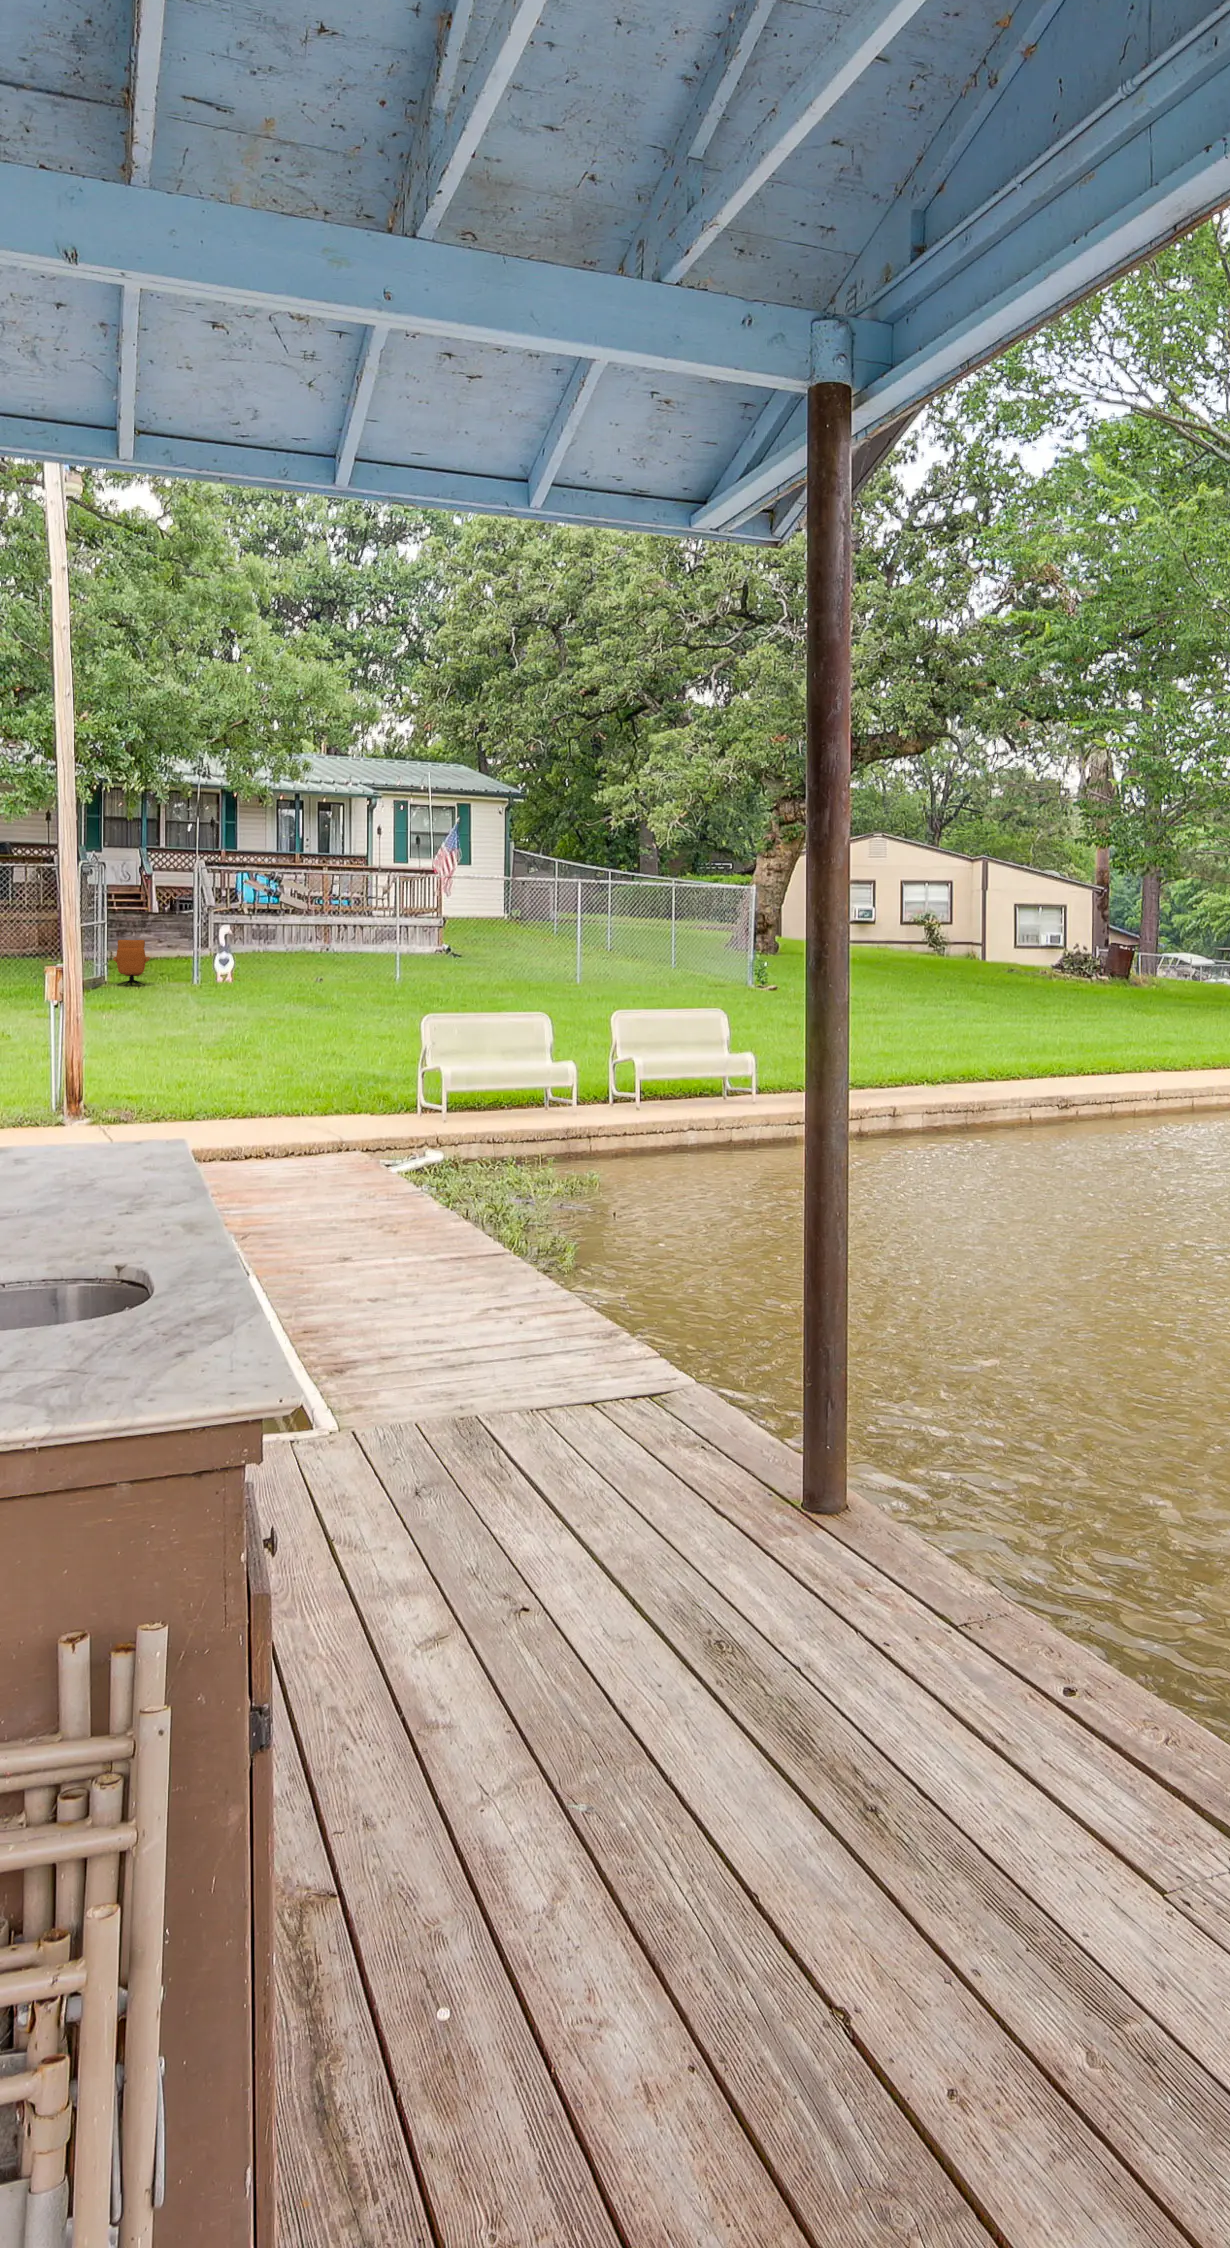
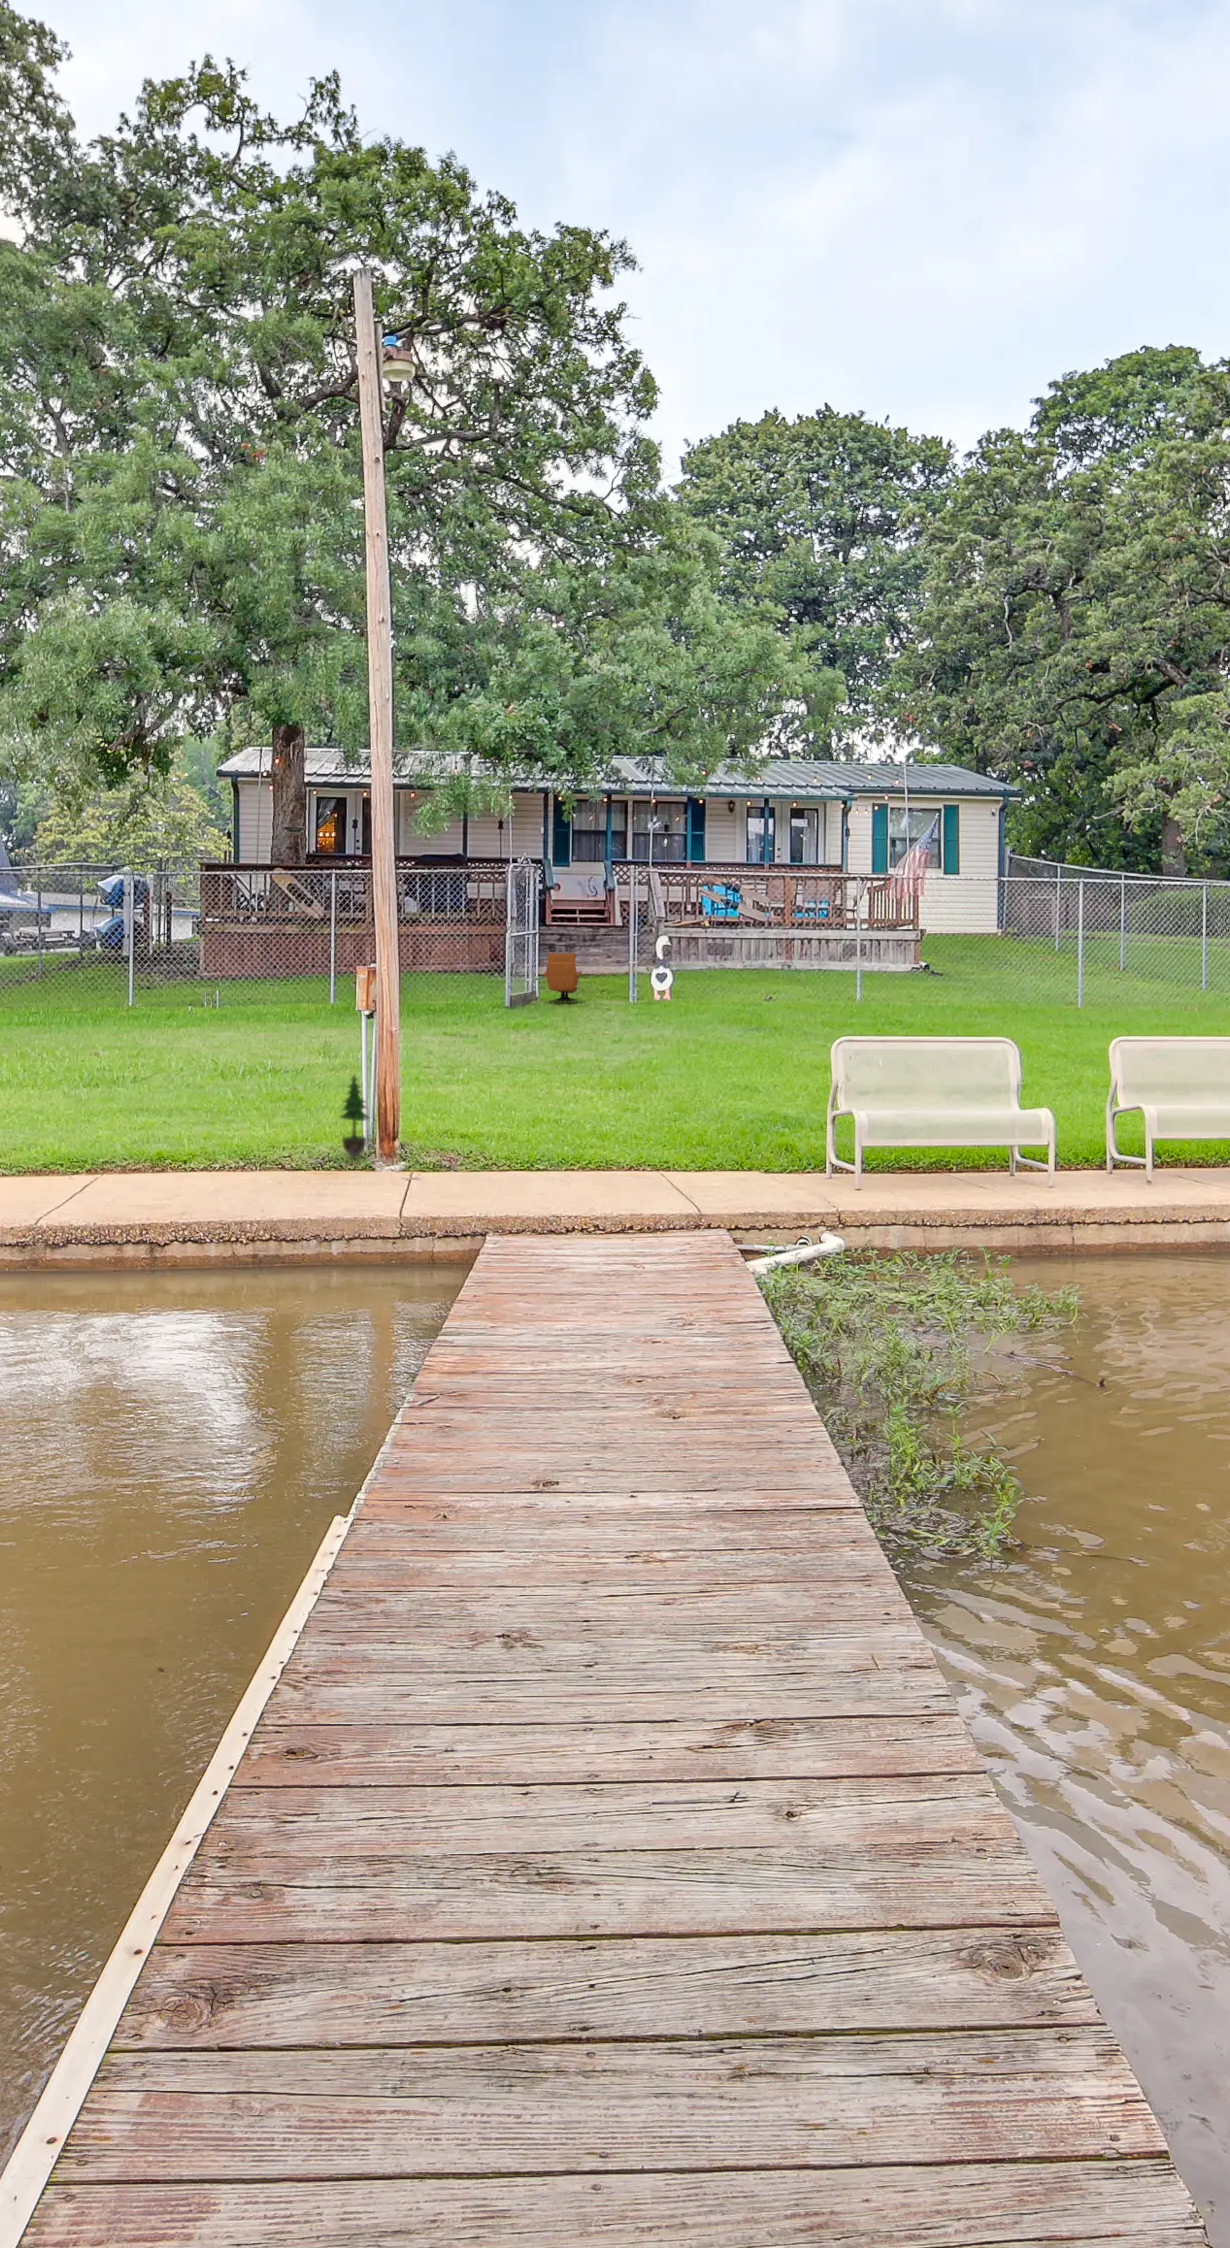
potted tree: none [28,1048,55,1116] -> present [340,1076,369,1158]

